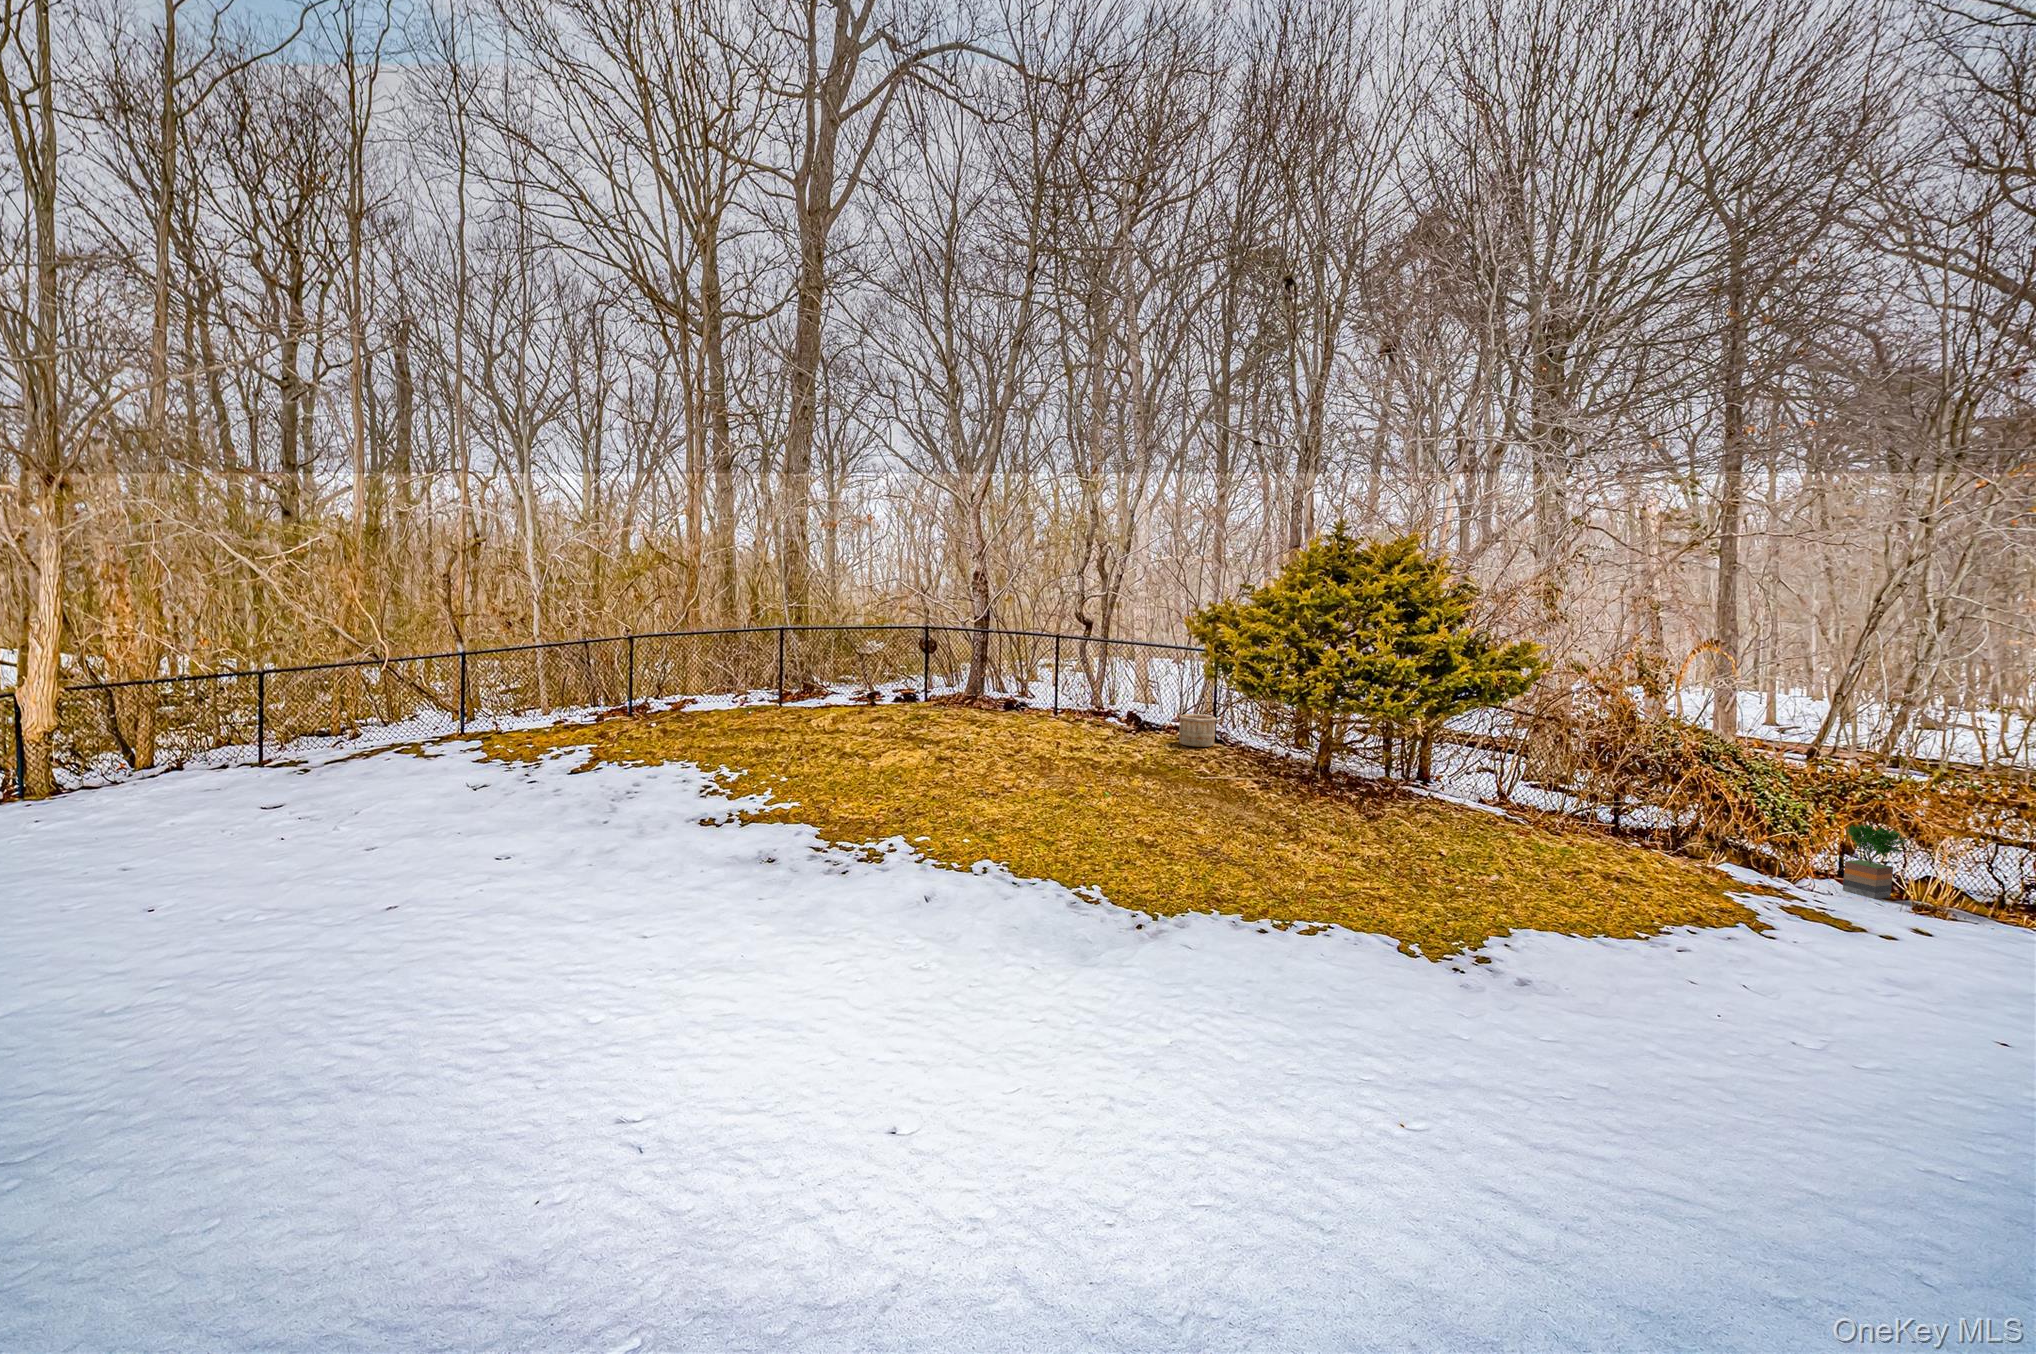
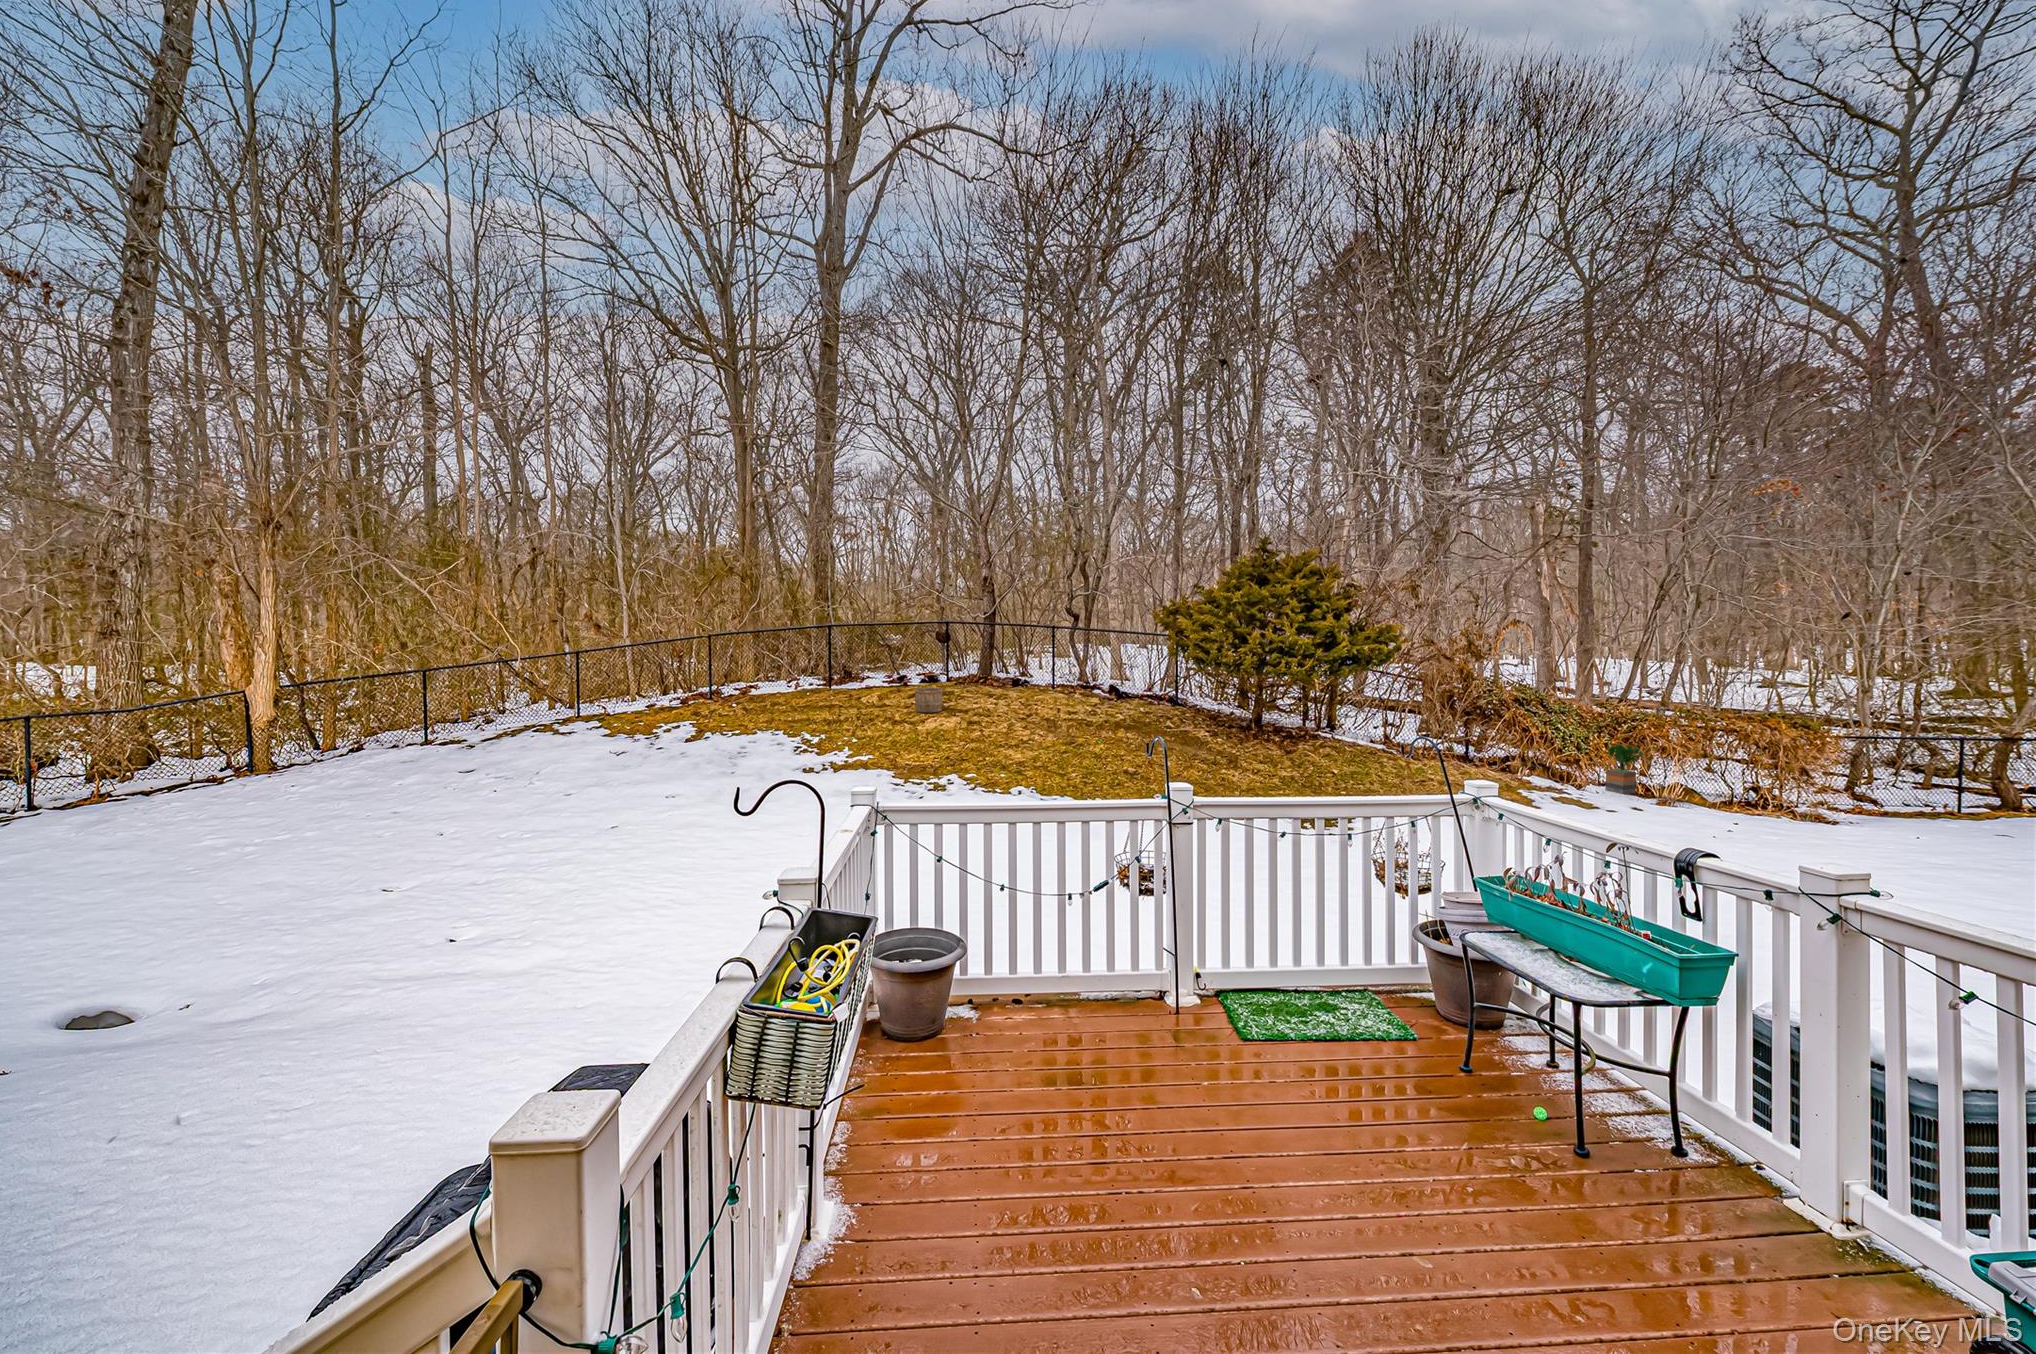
wooden bucket: present [1179,714,1217,747] -> present [914,688,943,713]

